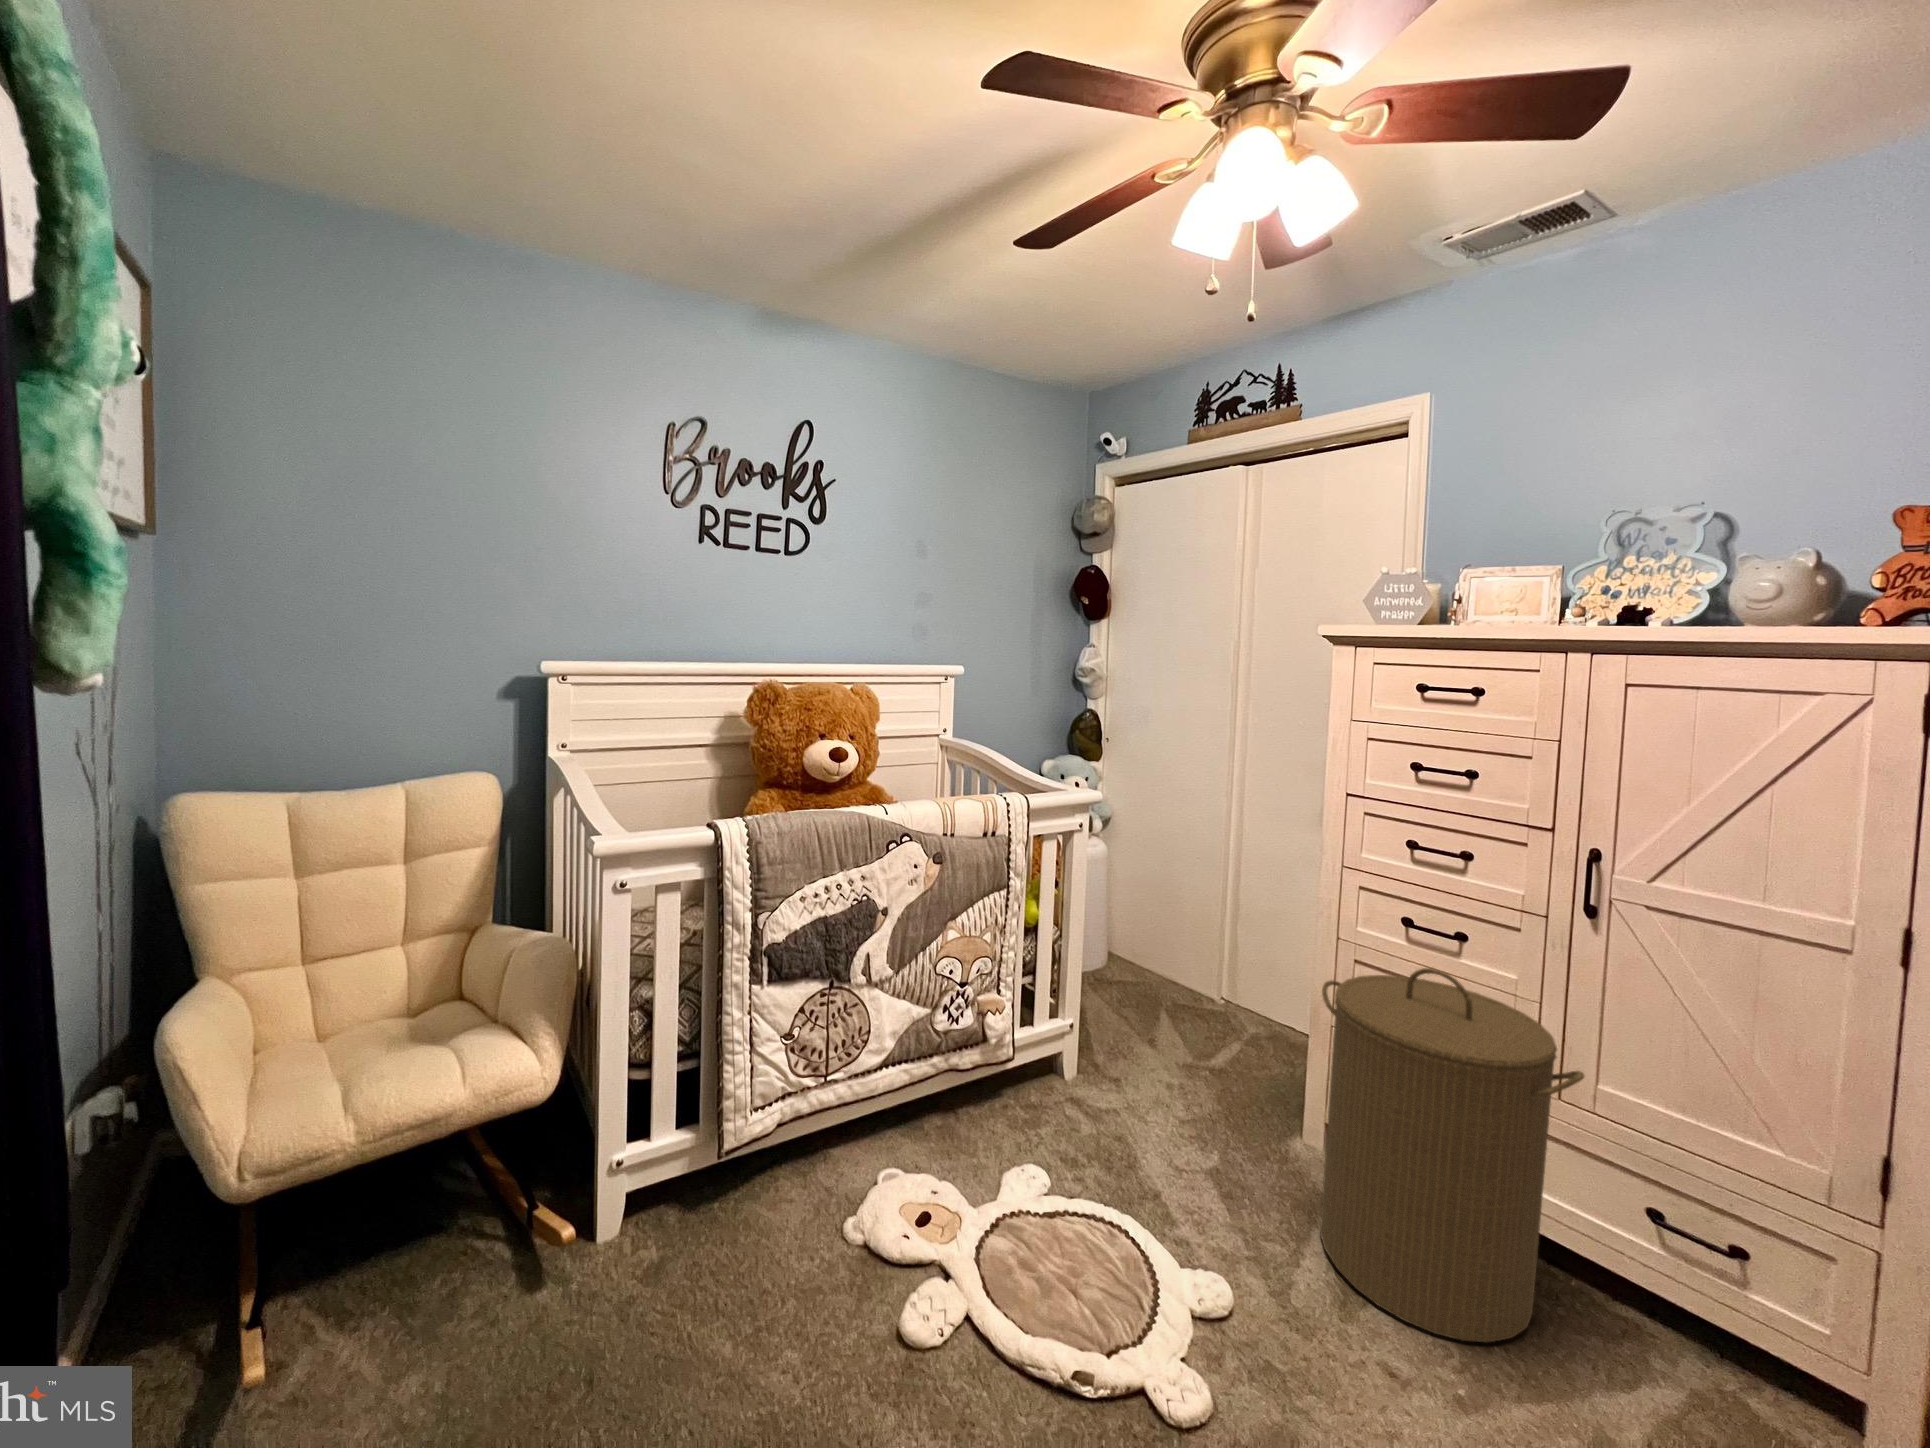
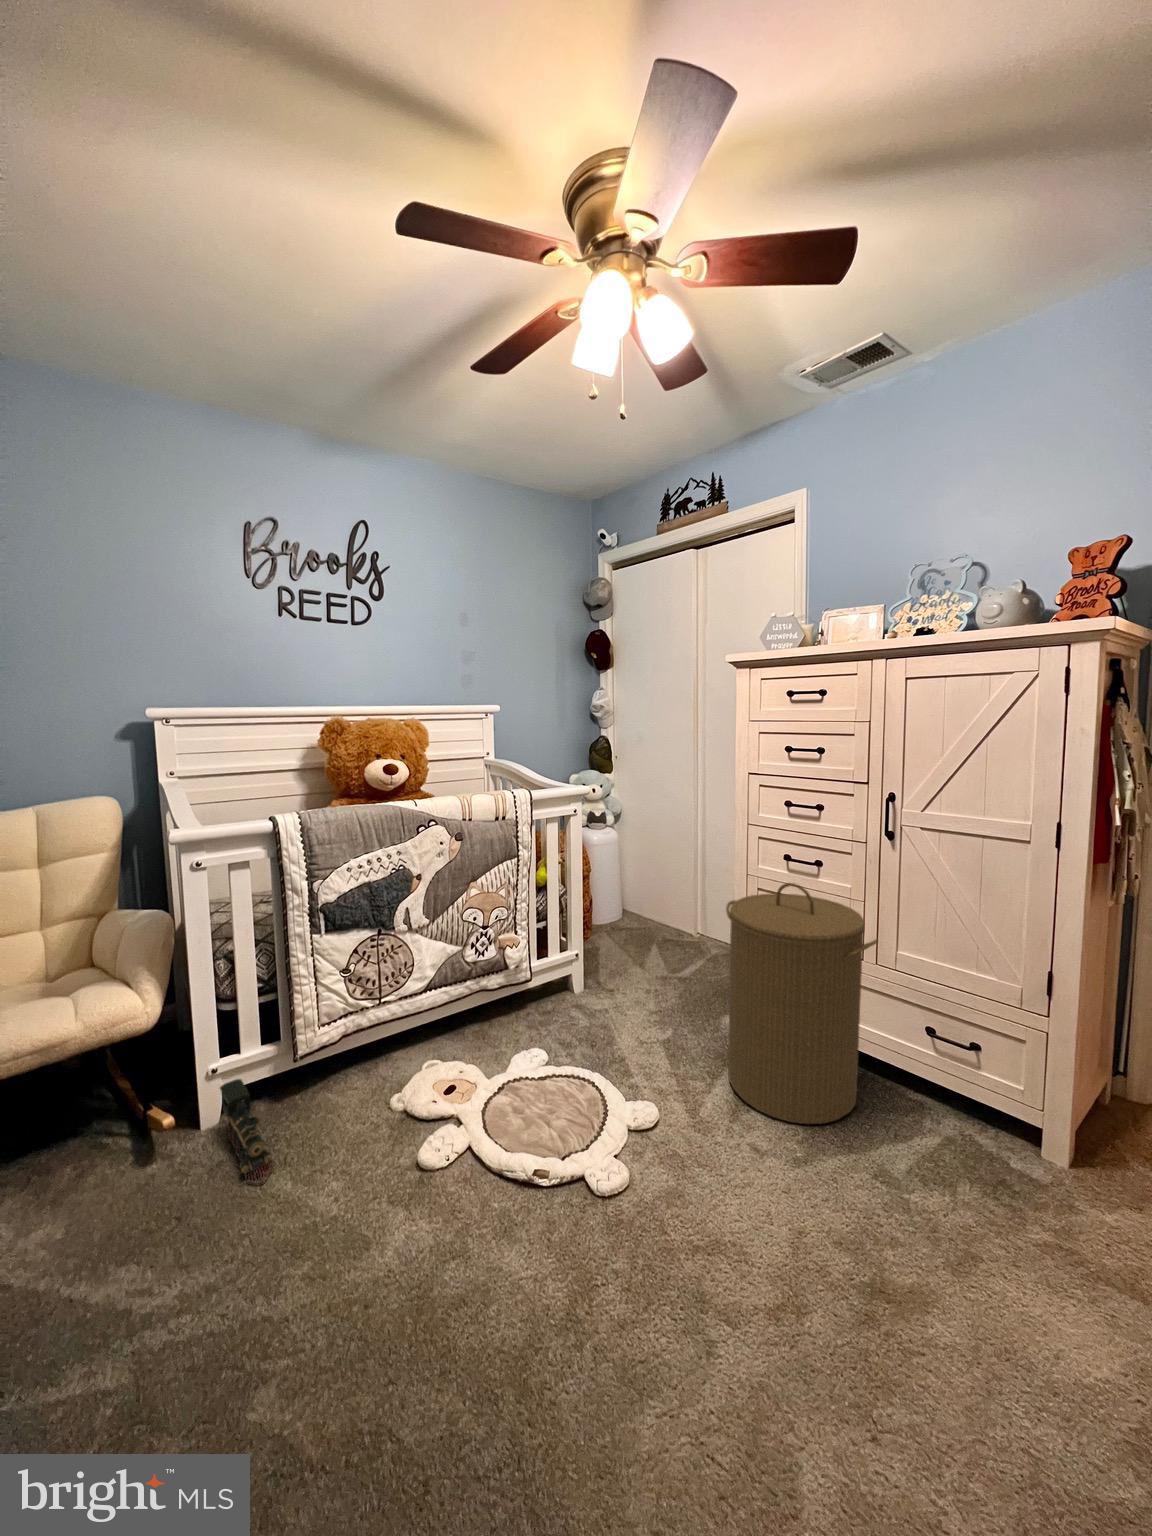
toy train: none [625,1178,702,1339] -> present [220,1079,273,1183]

